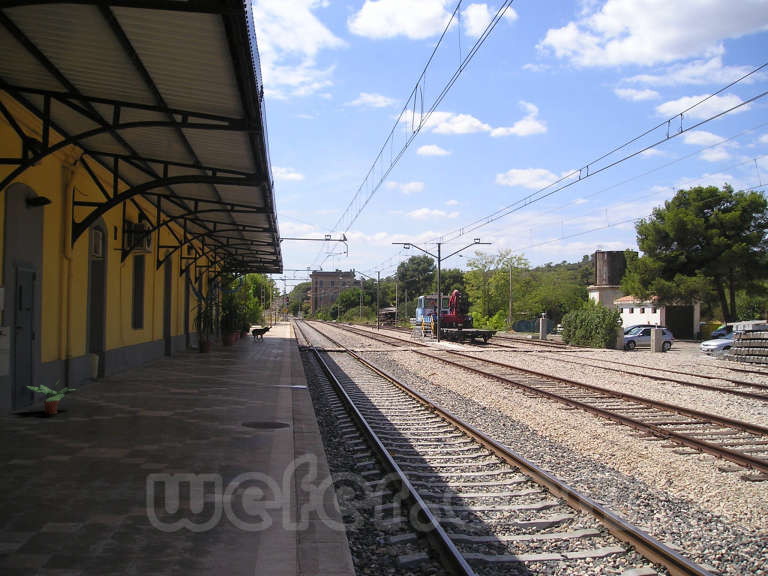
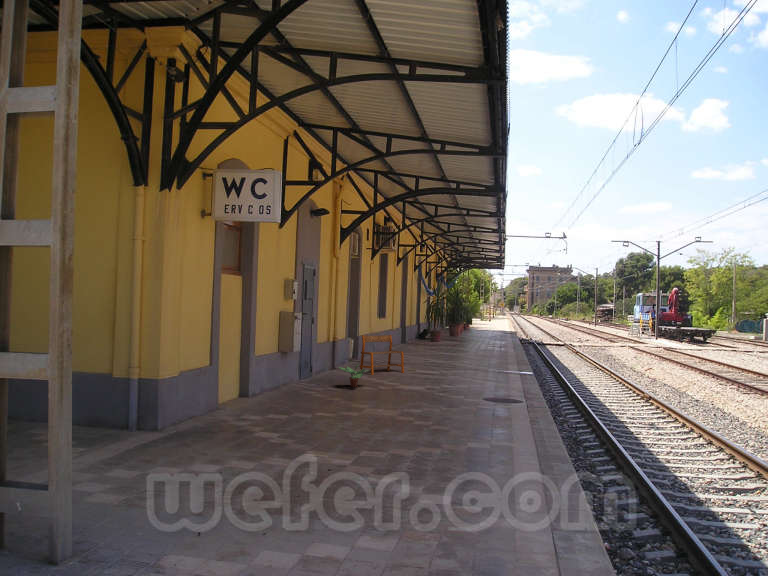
bench: none [70,340,136,395] -> present [360,335,404,375]

